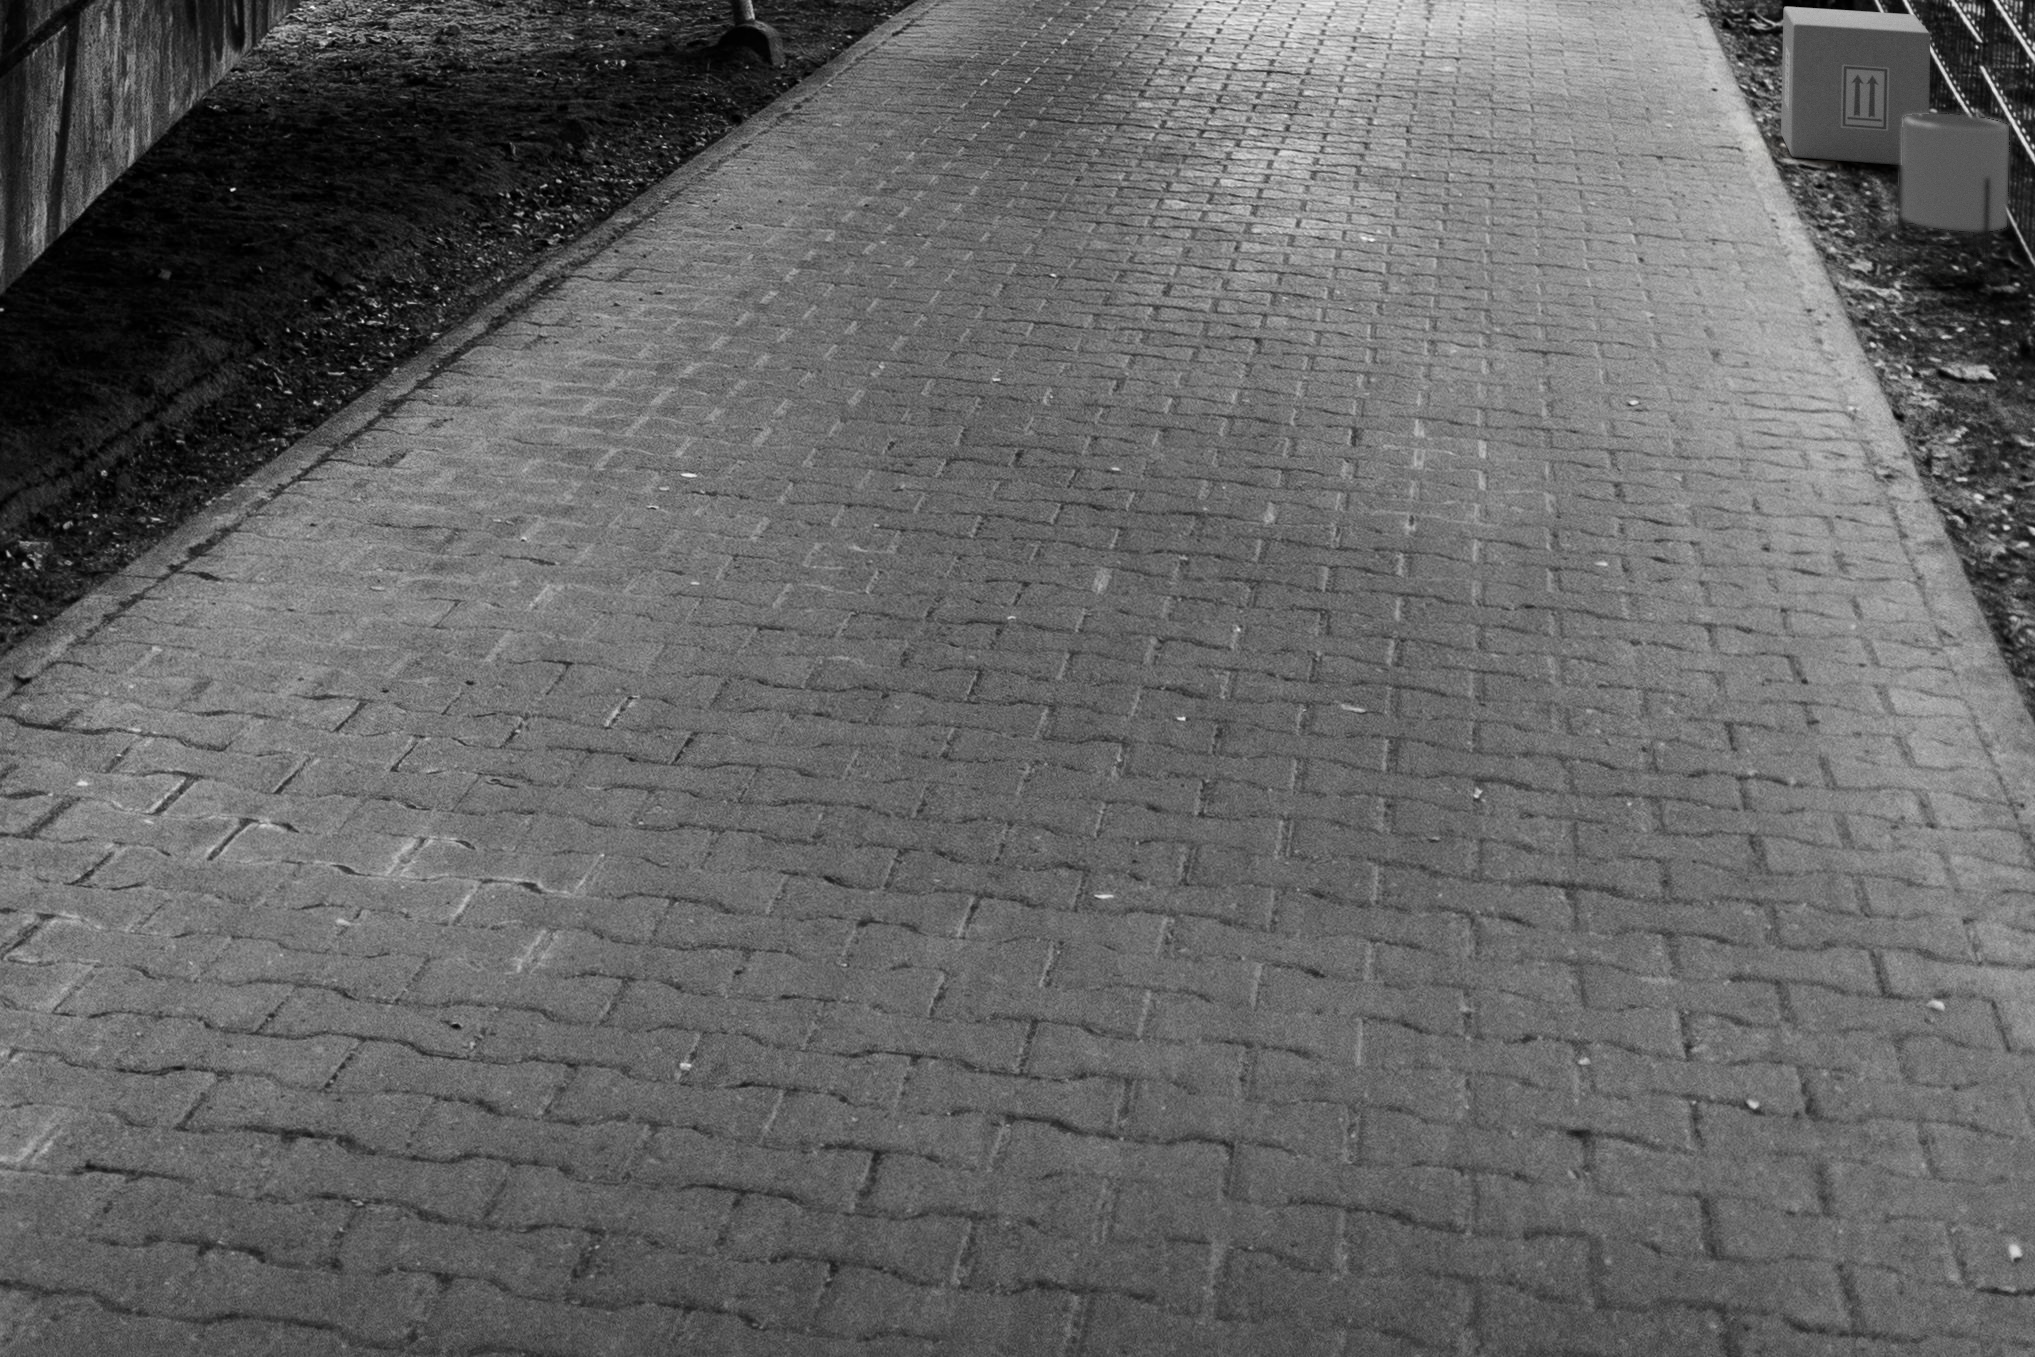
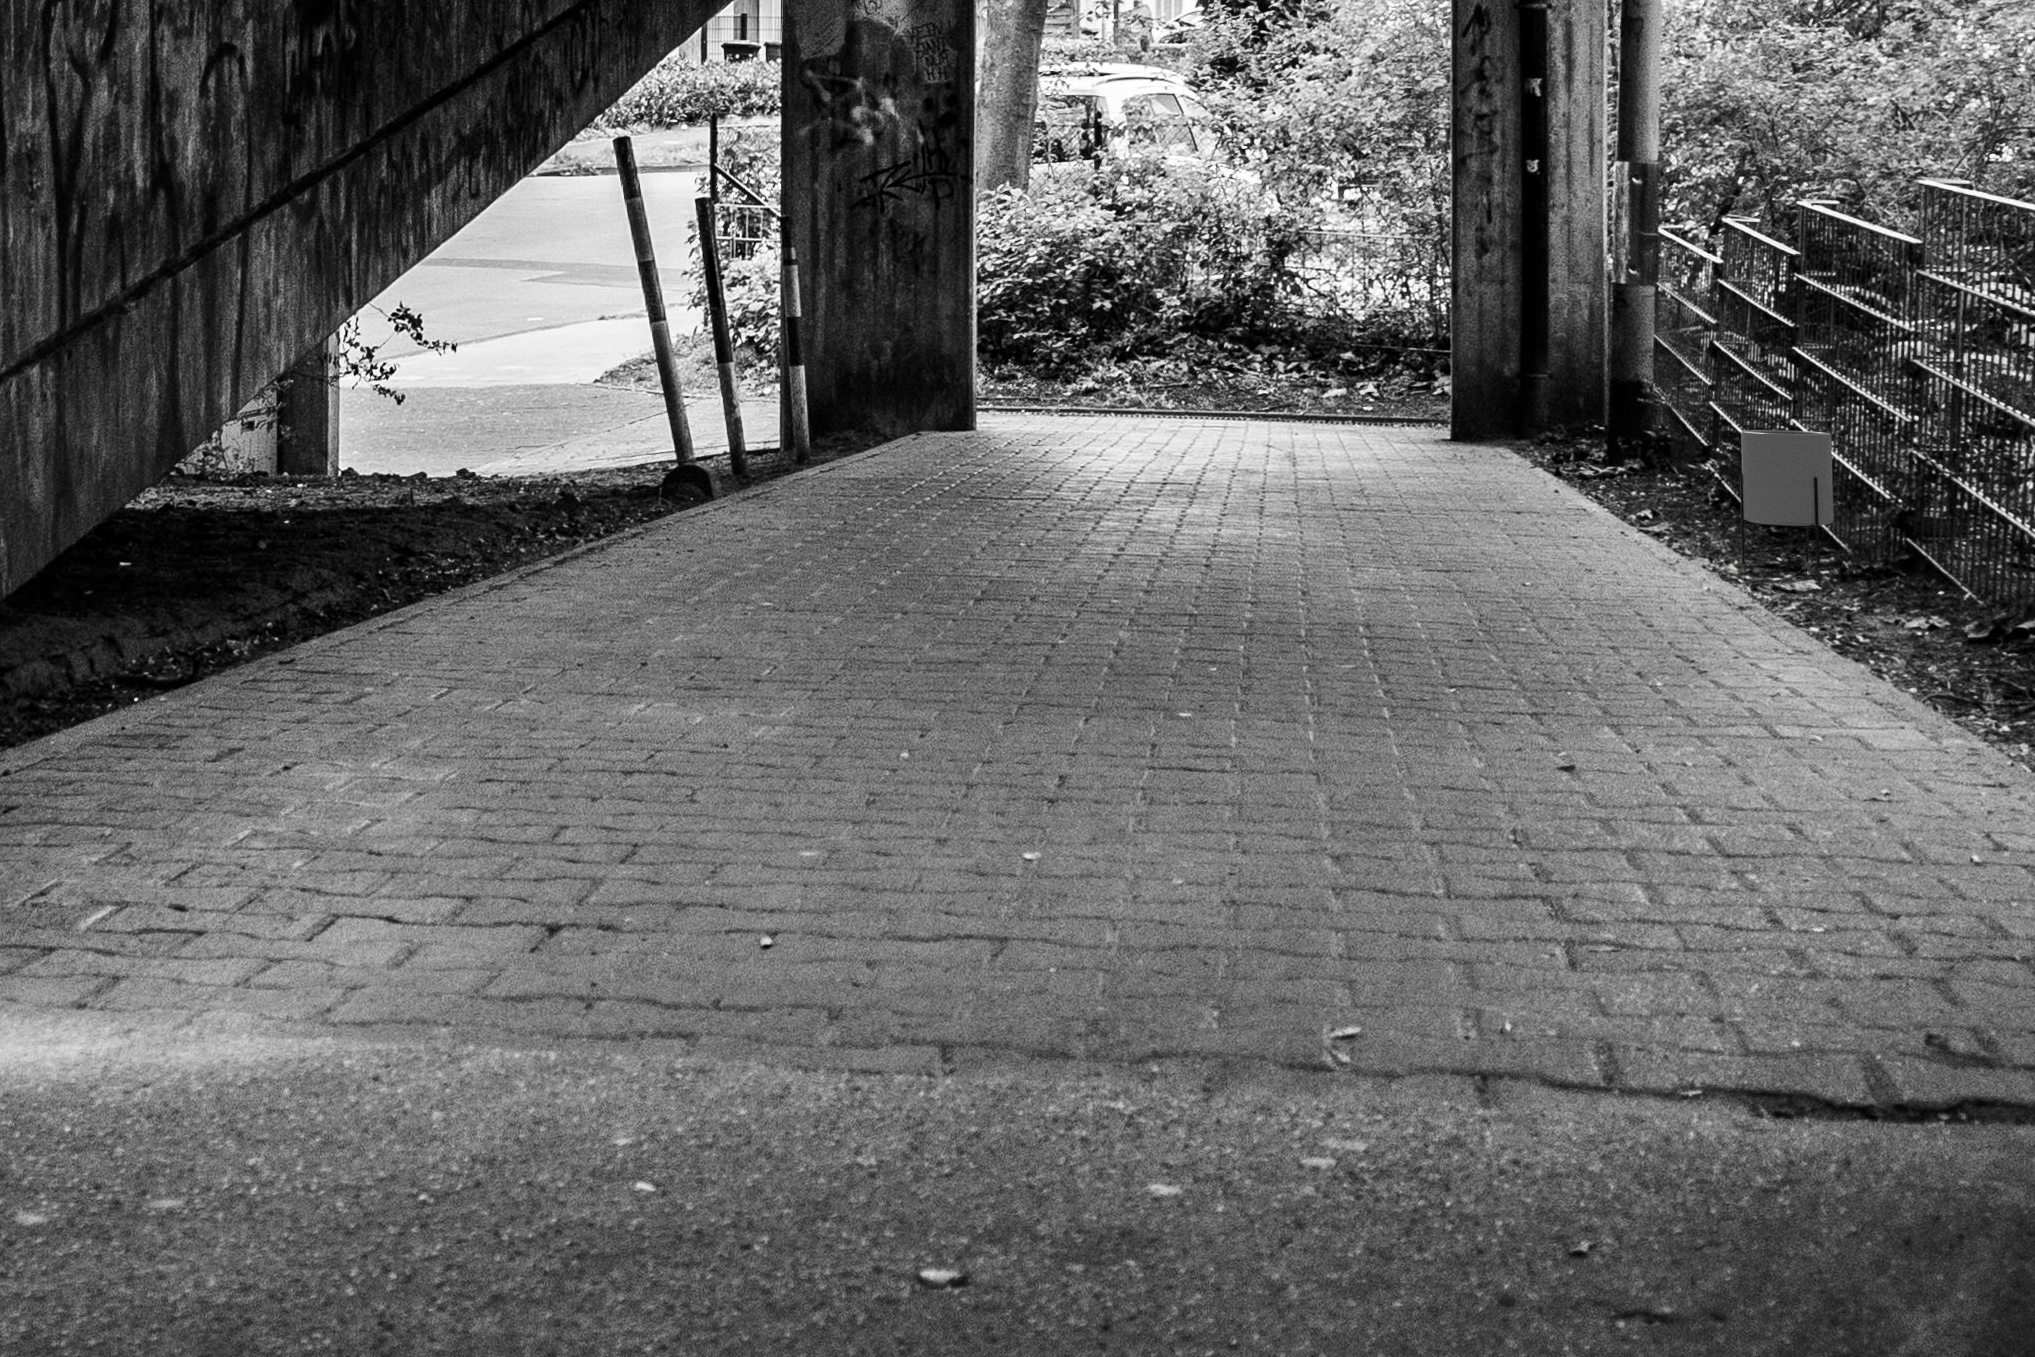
cardboard box: present [1781,7,1931,165] -> none [1626,400,1758,529]

